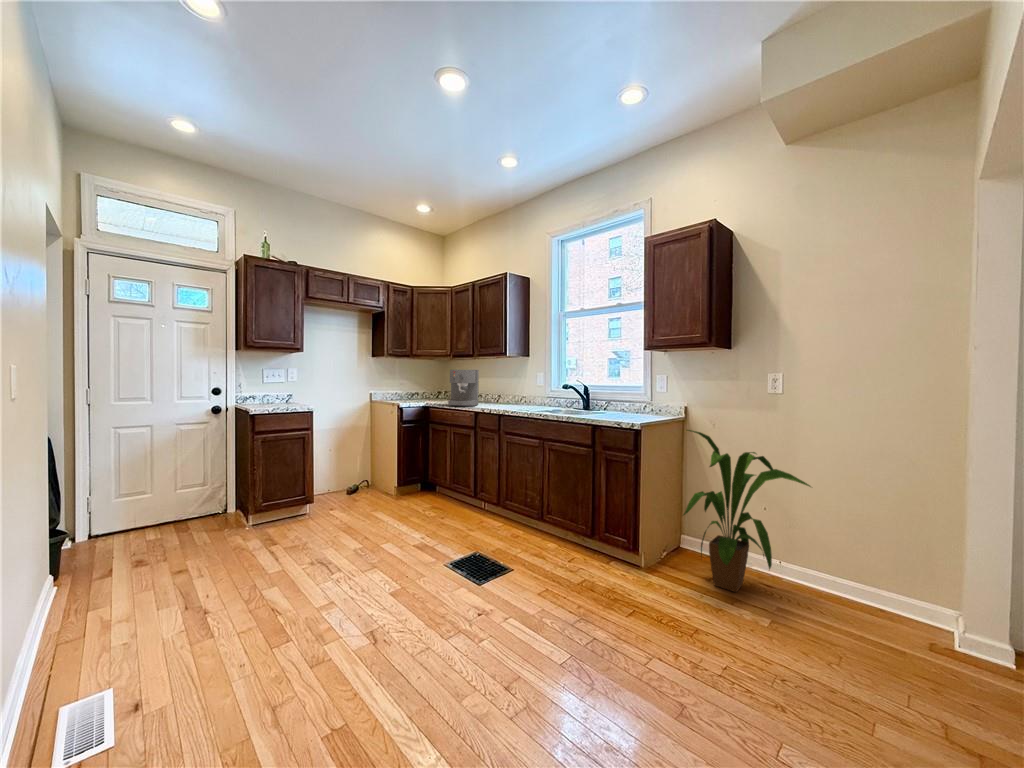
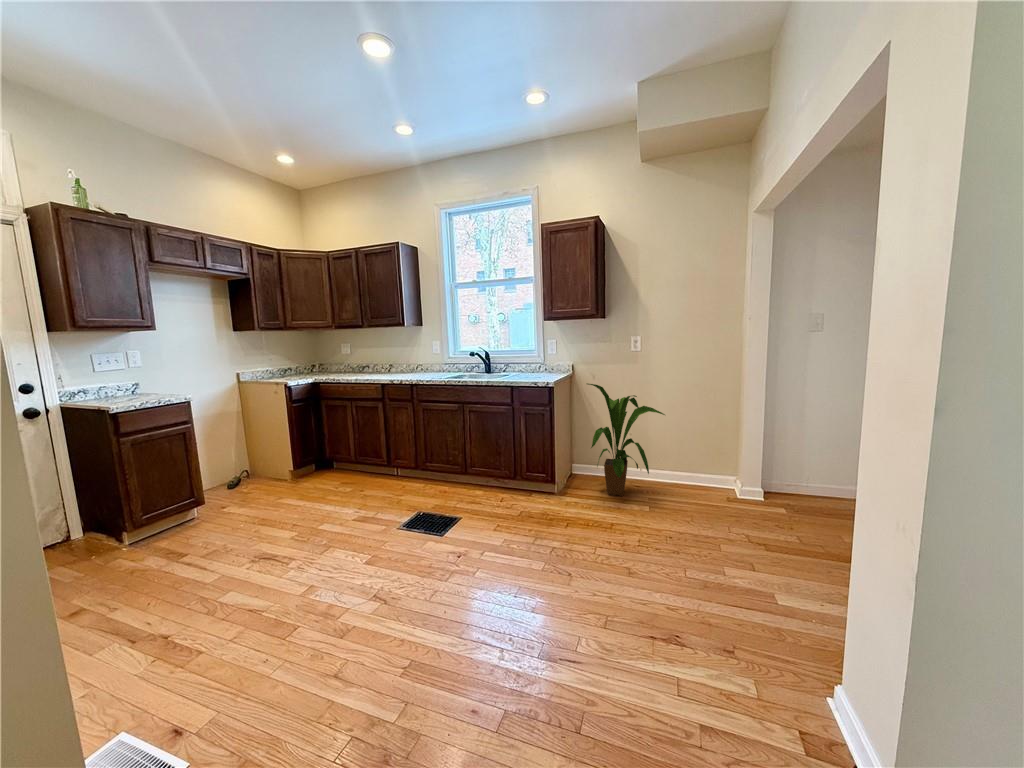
coffee maker: present [448,370,479,406] -> none [346,341,378,380]

